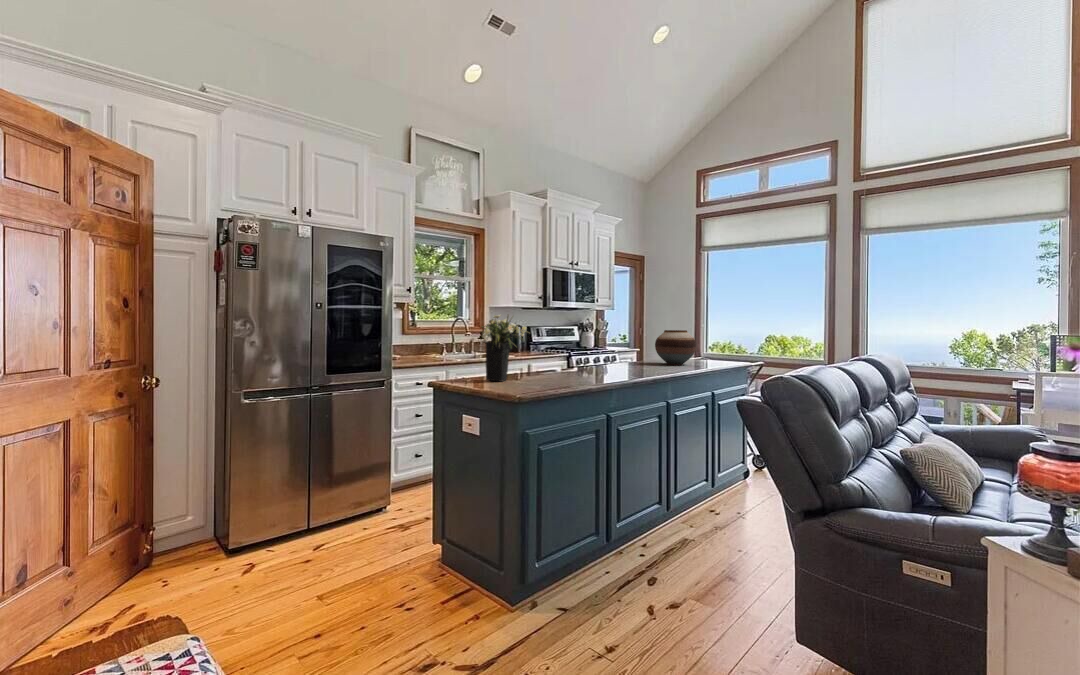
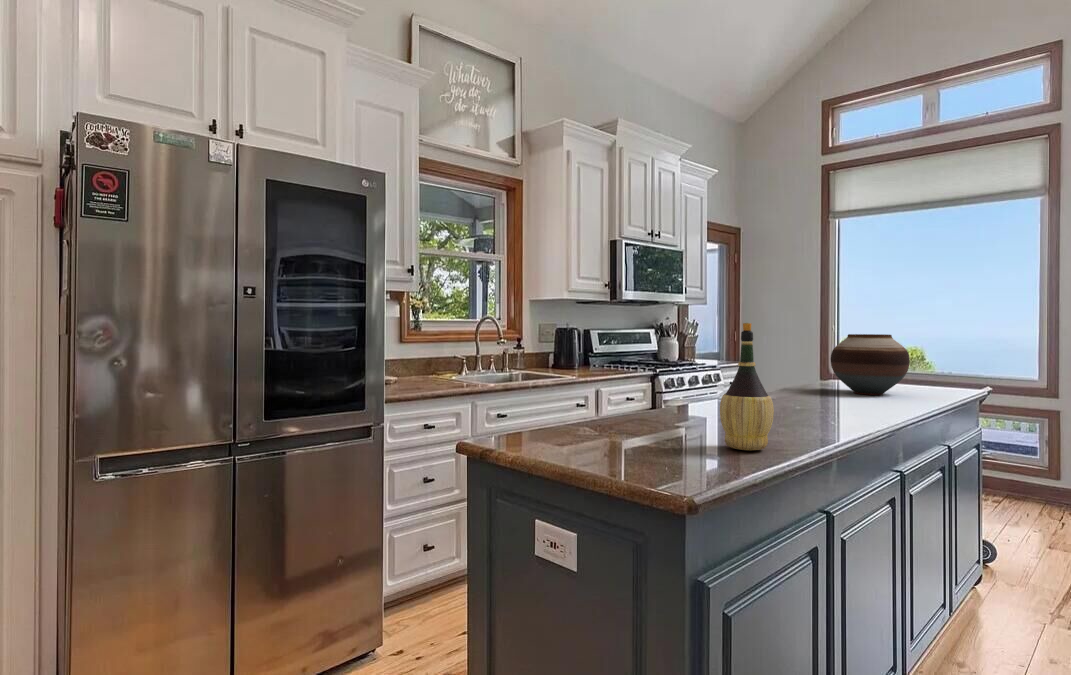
flower arrangement: present [482,315,527,382] -> none [557,303,668,446]
wine bottle: none [553,324,576,383] -> present [720,323,774,450]

